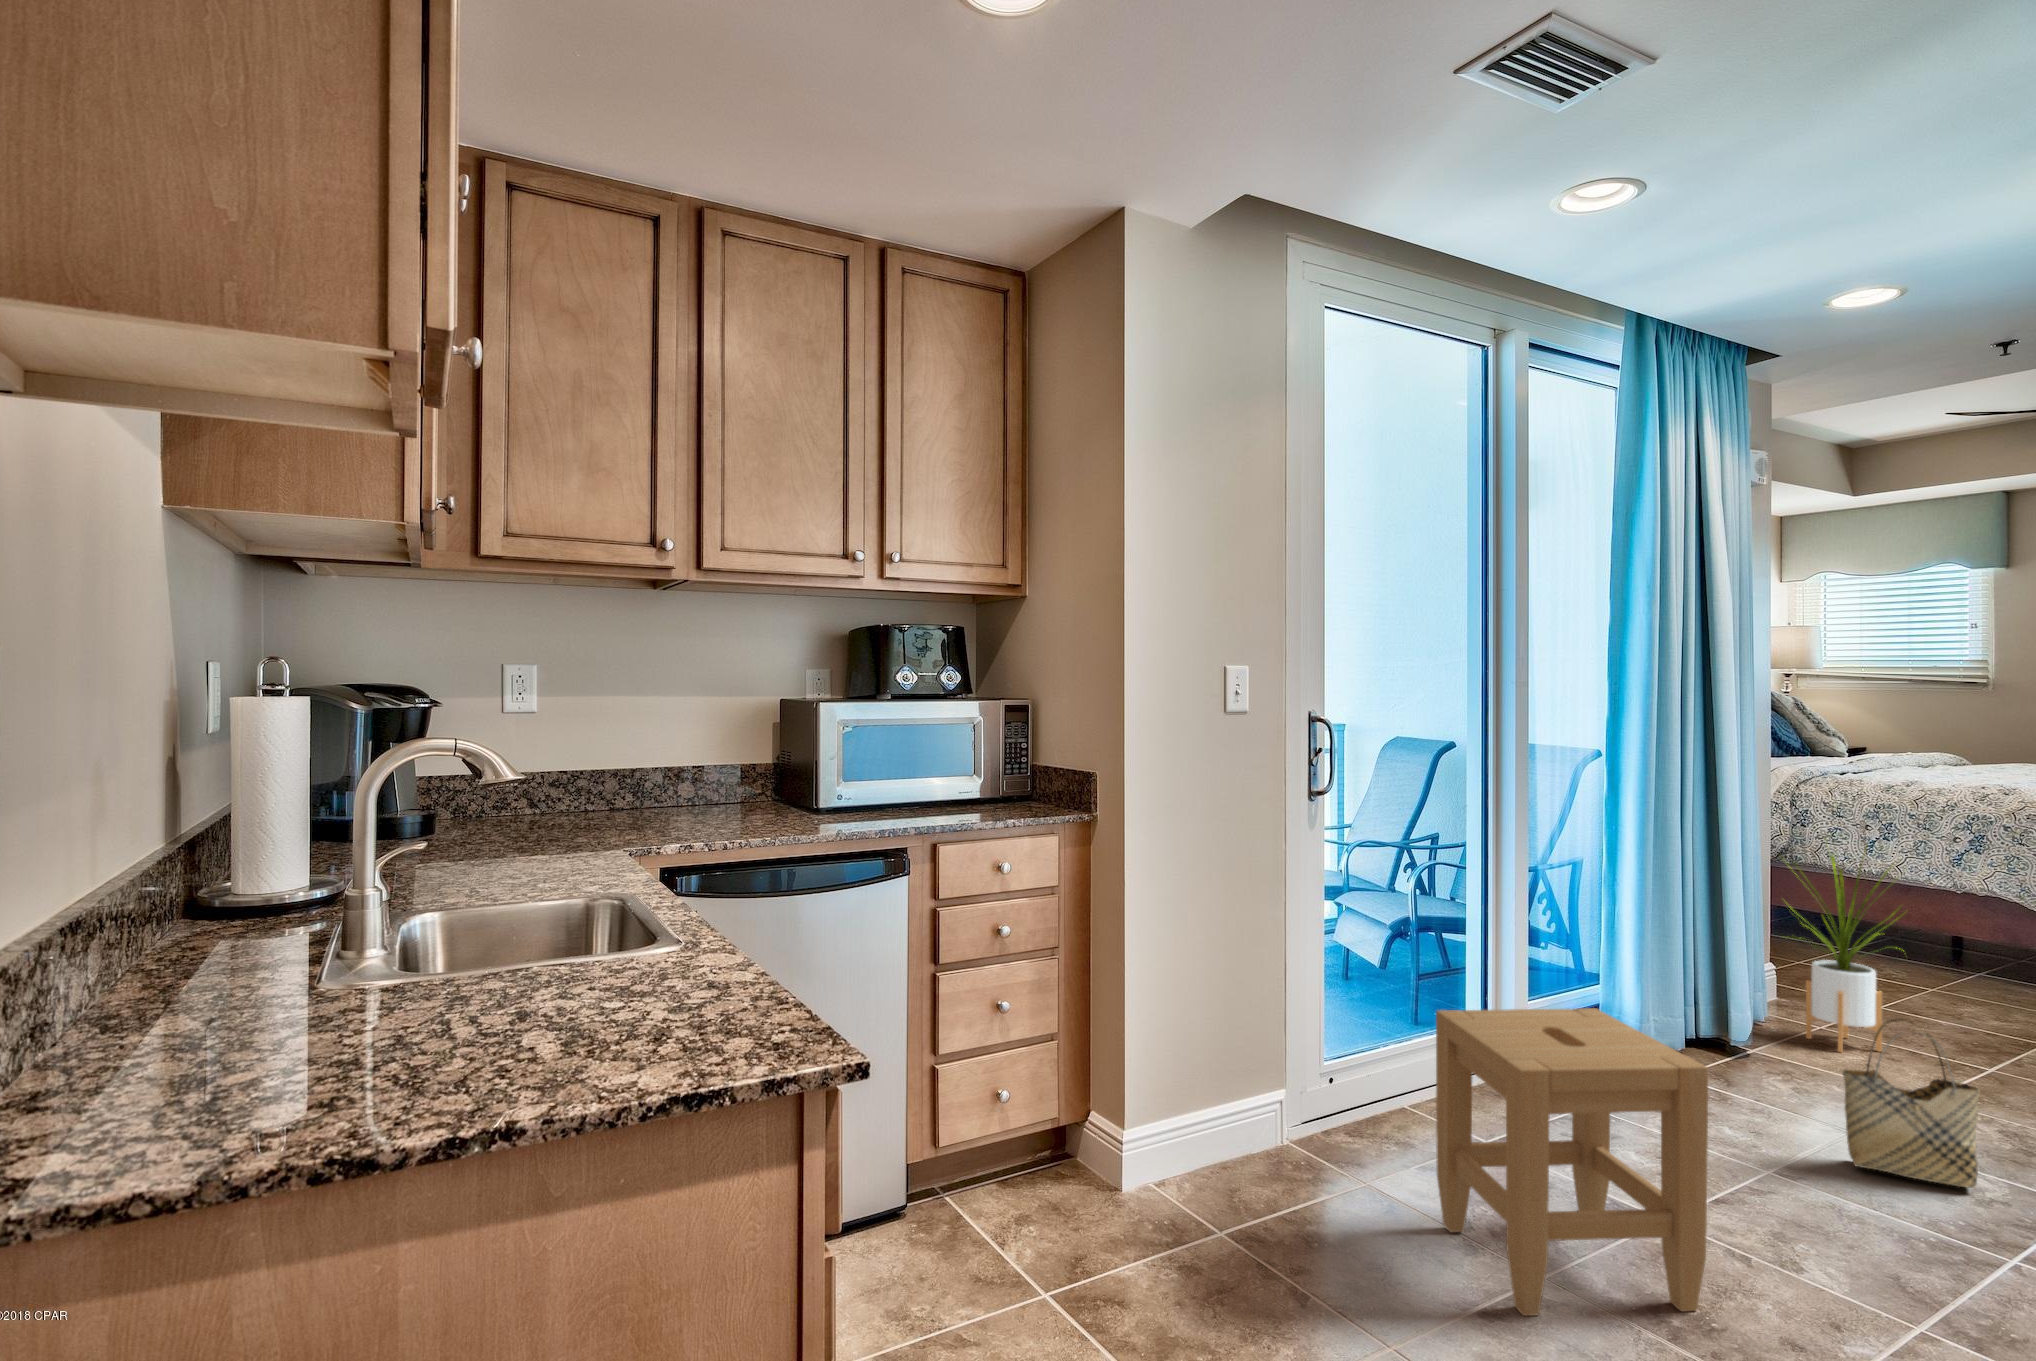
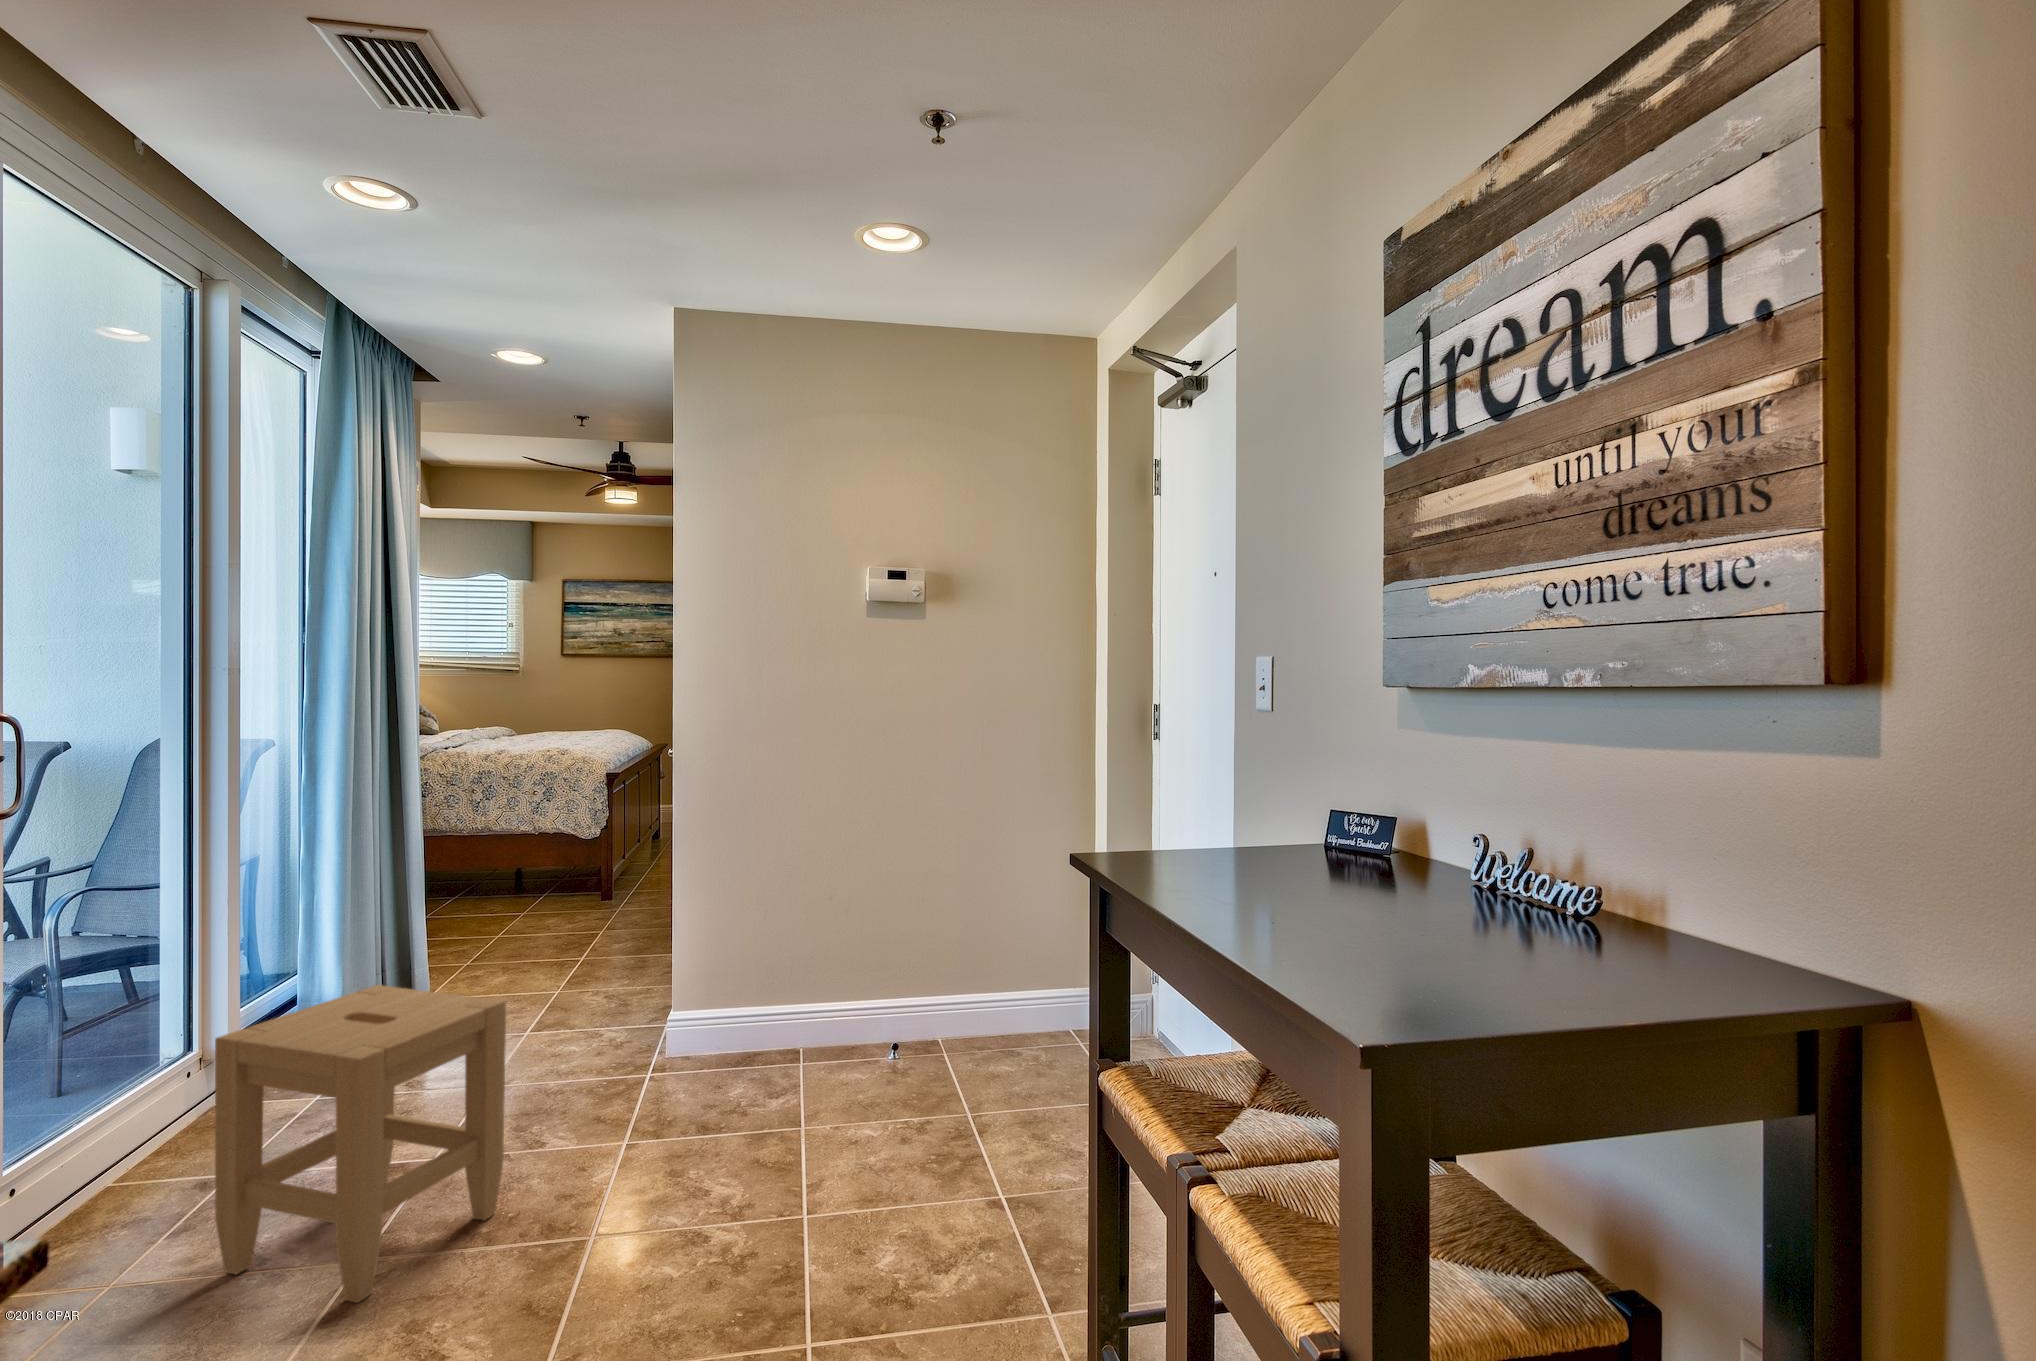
house plant: present [1797,847,1904,1052] -> none [437,799,536,977]
woven basket: present [1842,1018,1980,1188] -> none [533,930,619,1055]

